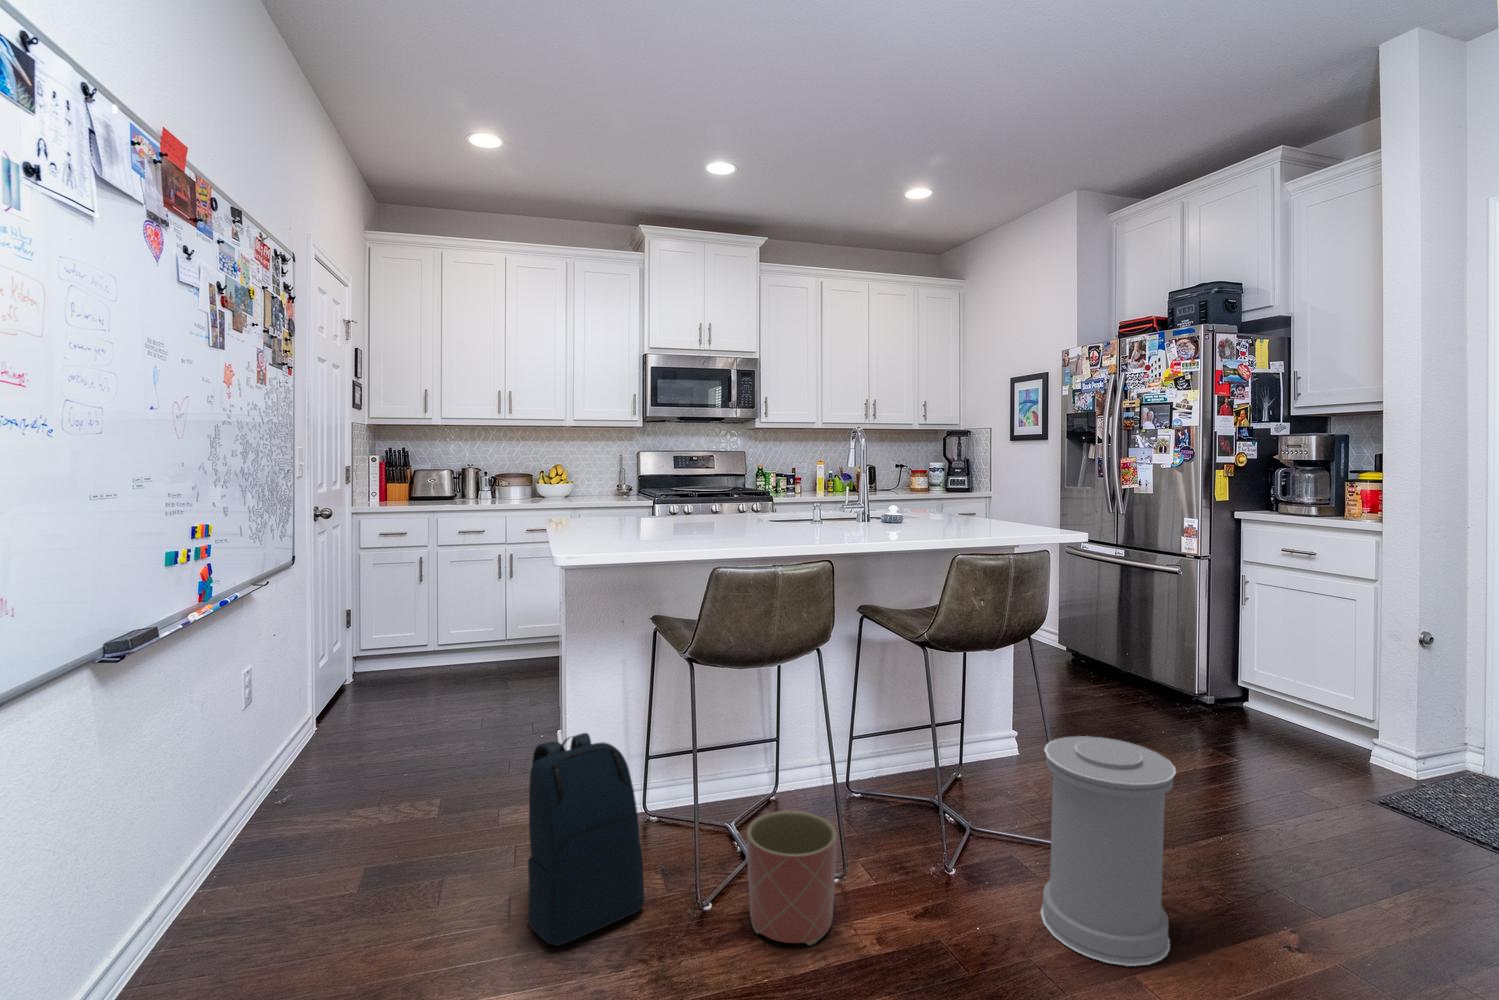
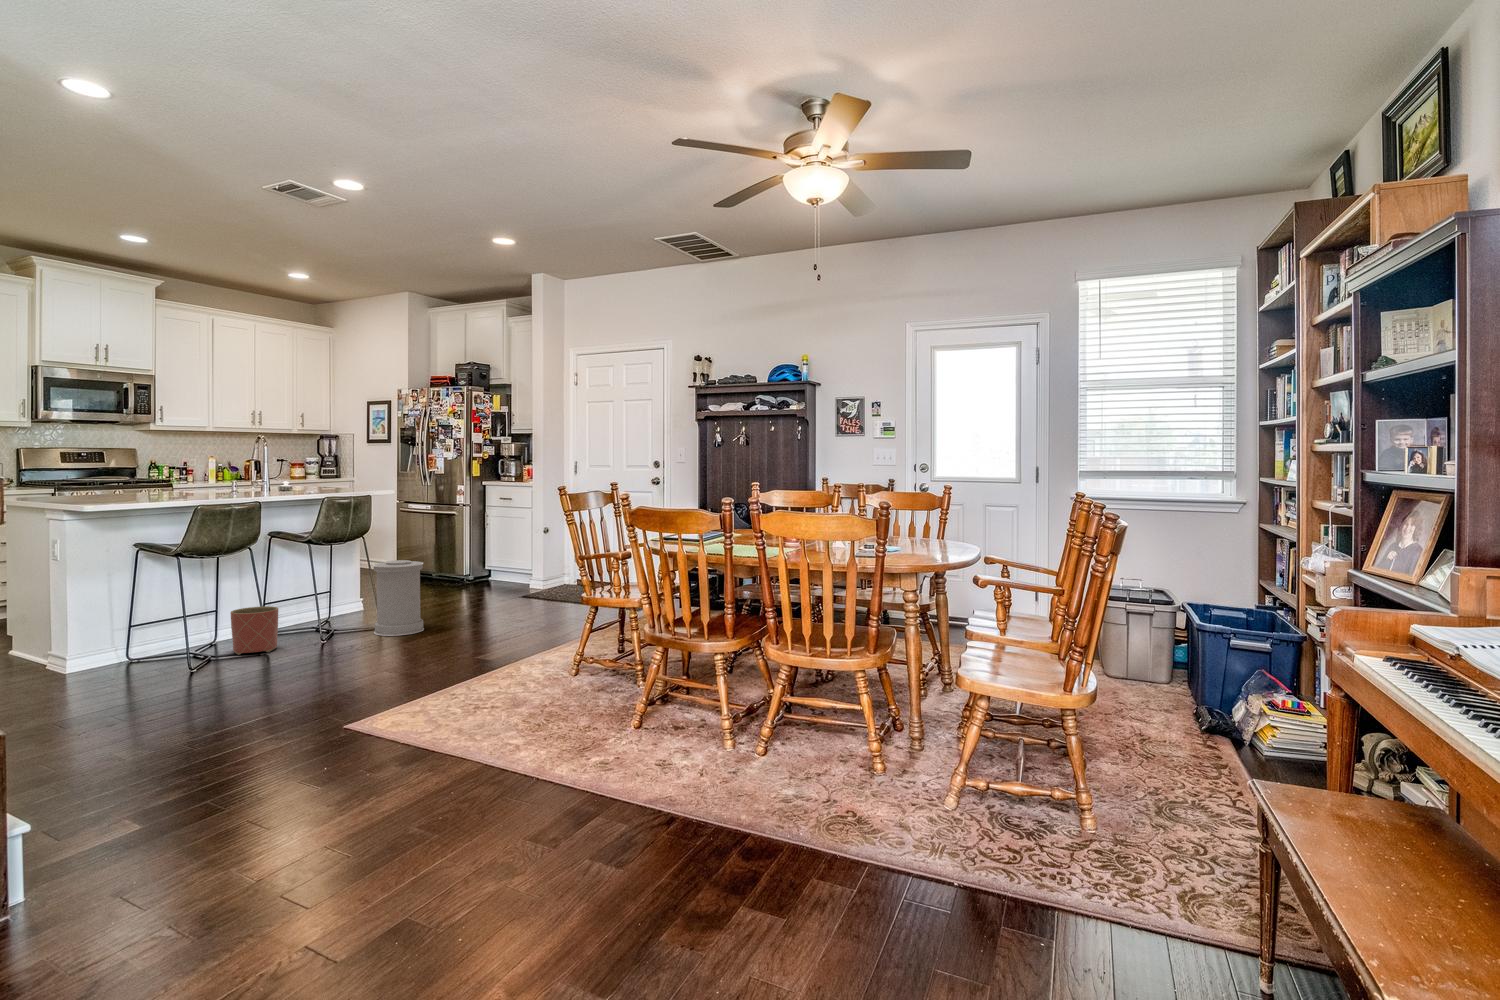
backpack: present [528,733,645,946] -> none [89,581,171,671]

